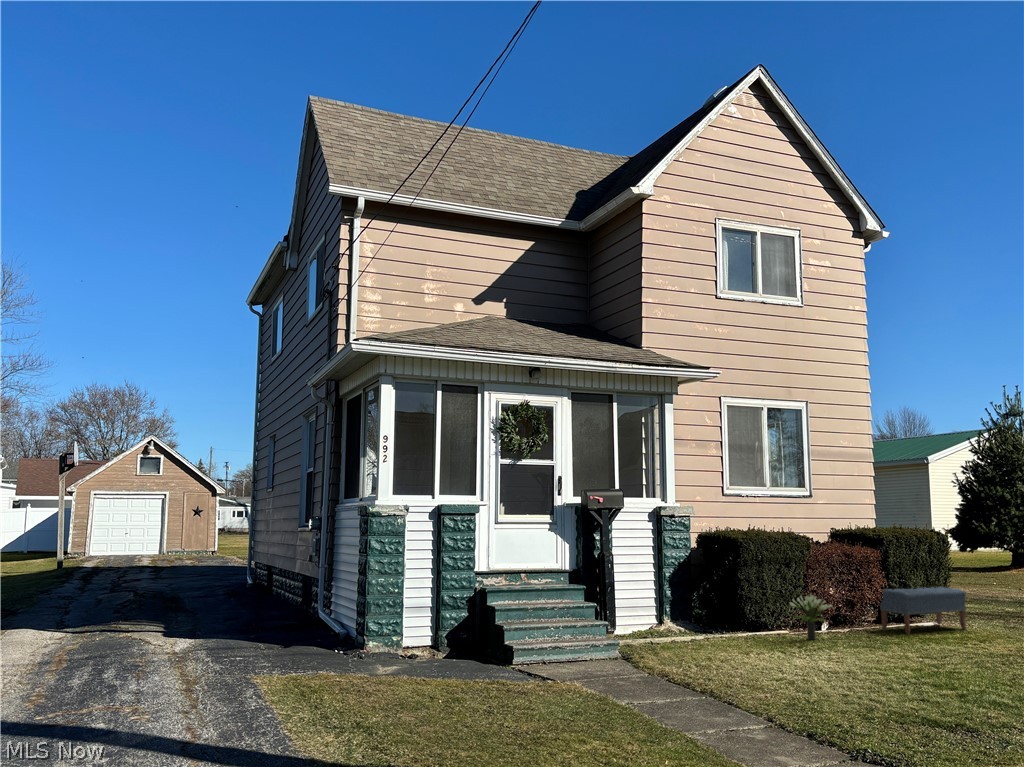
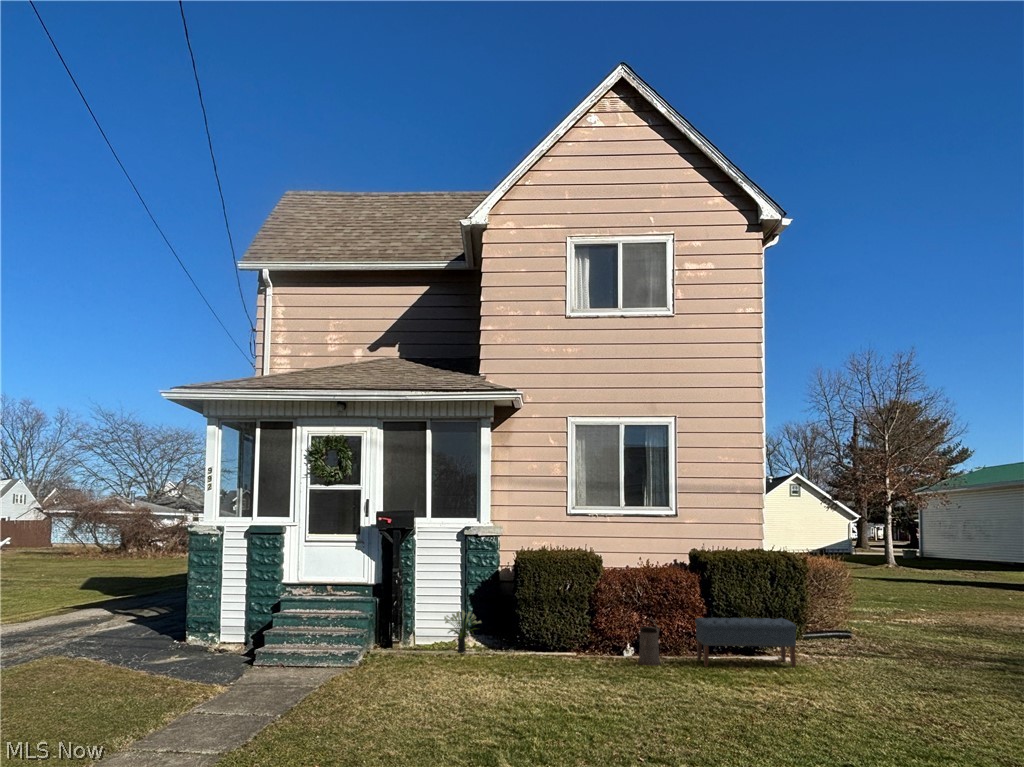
watering can: none [845,593,872,637] -> present [638,619,660,666]
potted plant: present [790,595,833,640] -> present [444,610,481,653]

